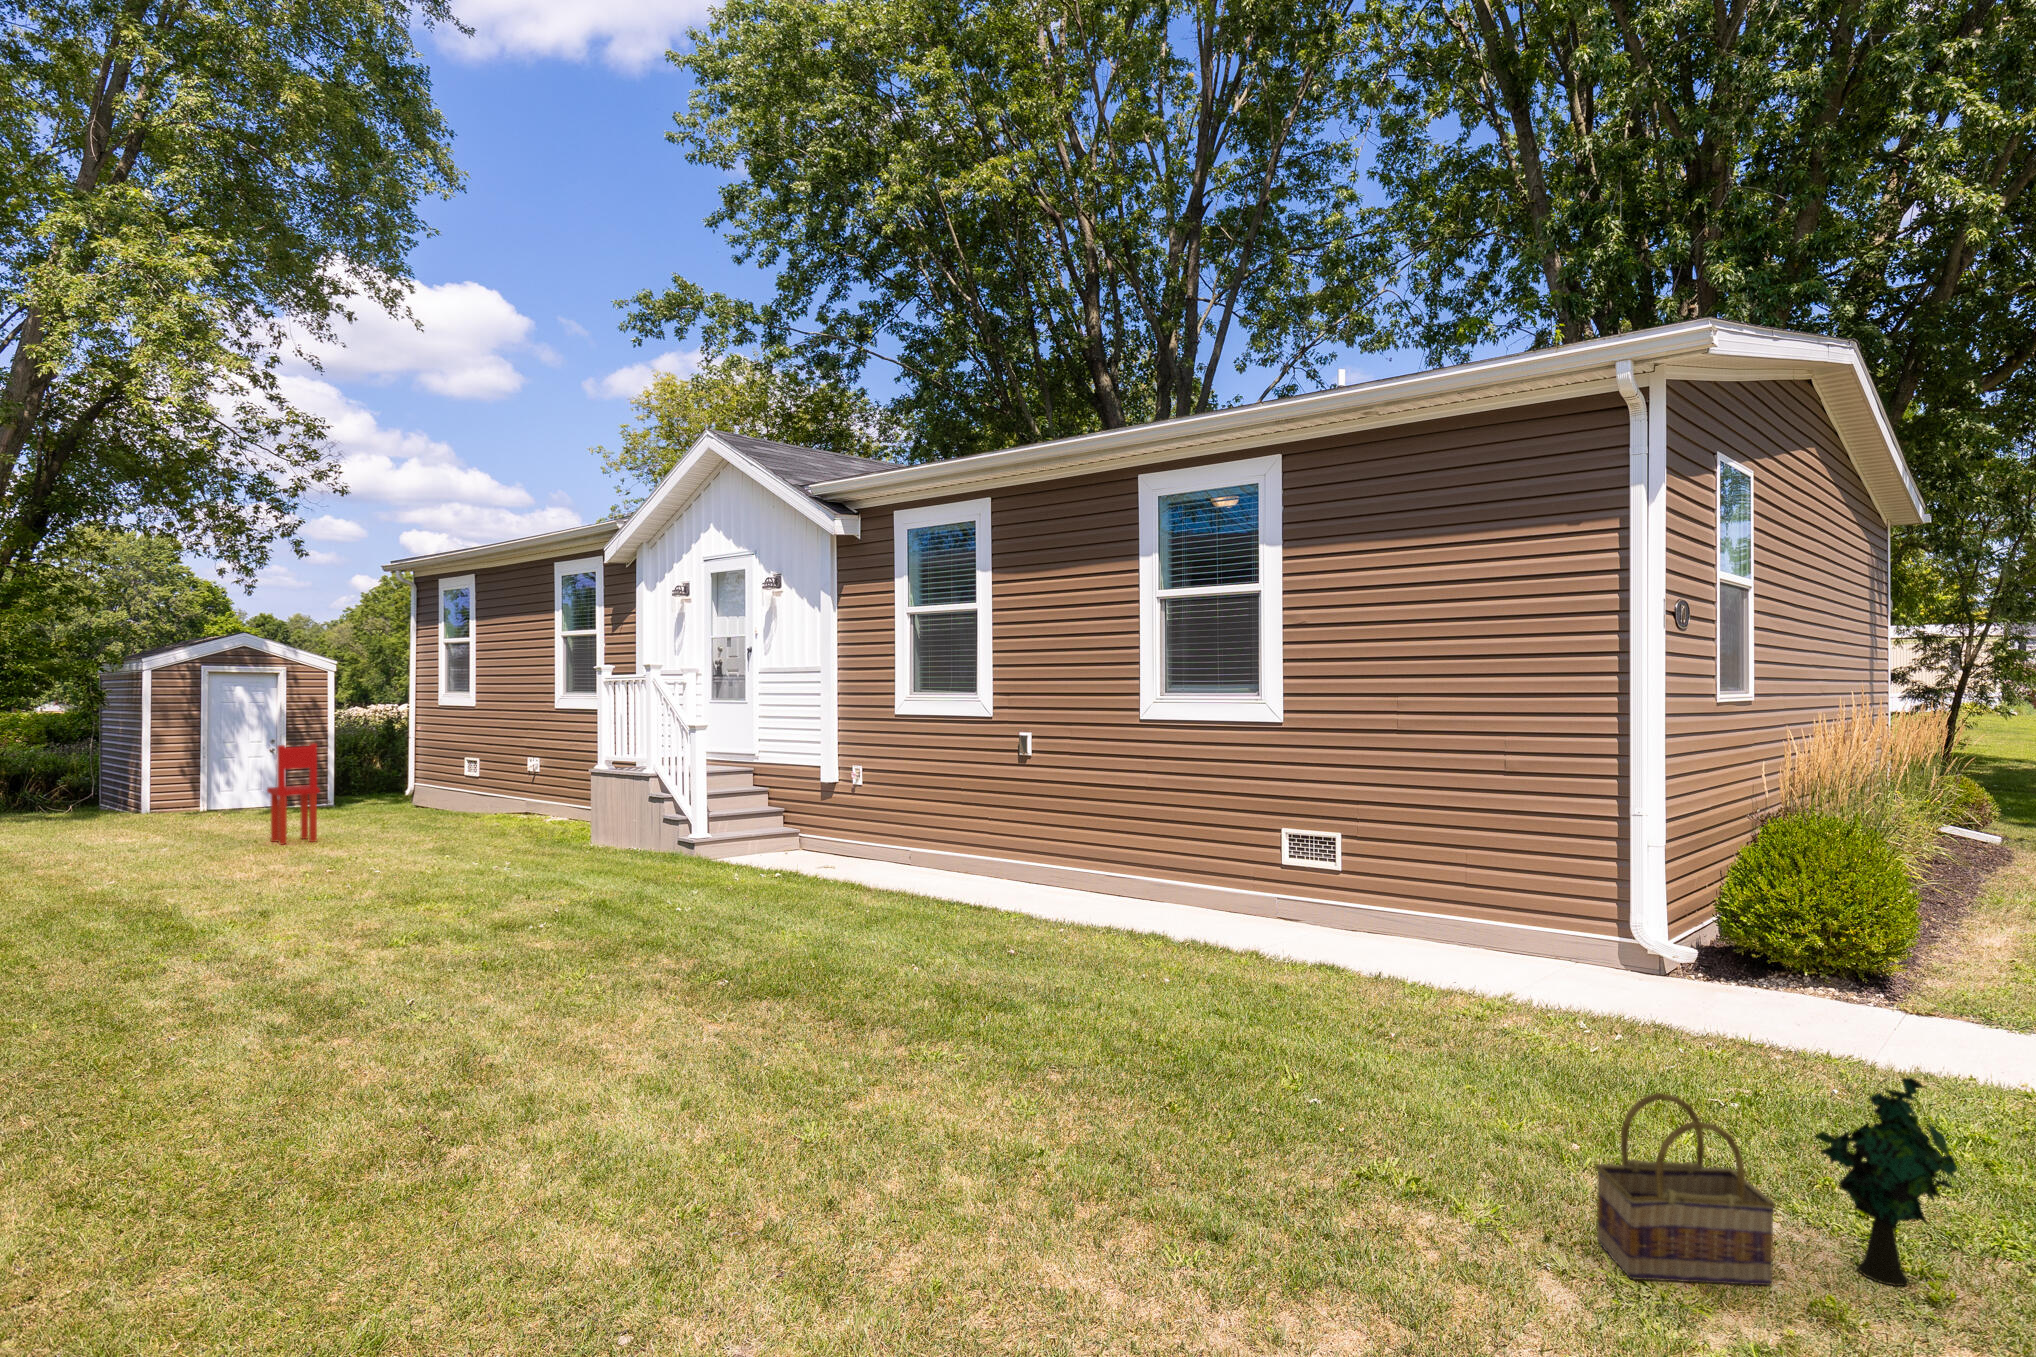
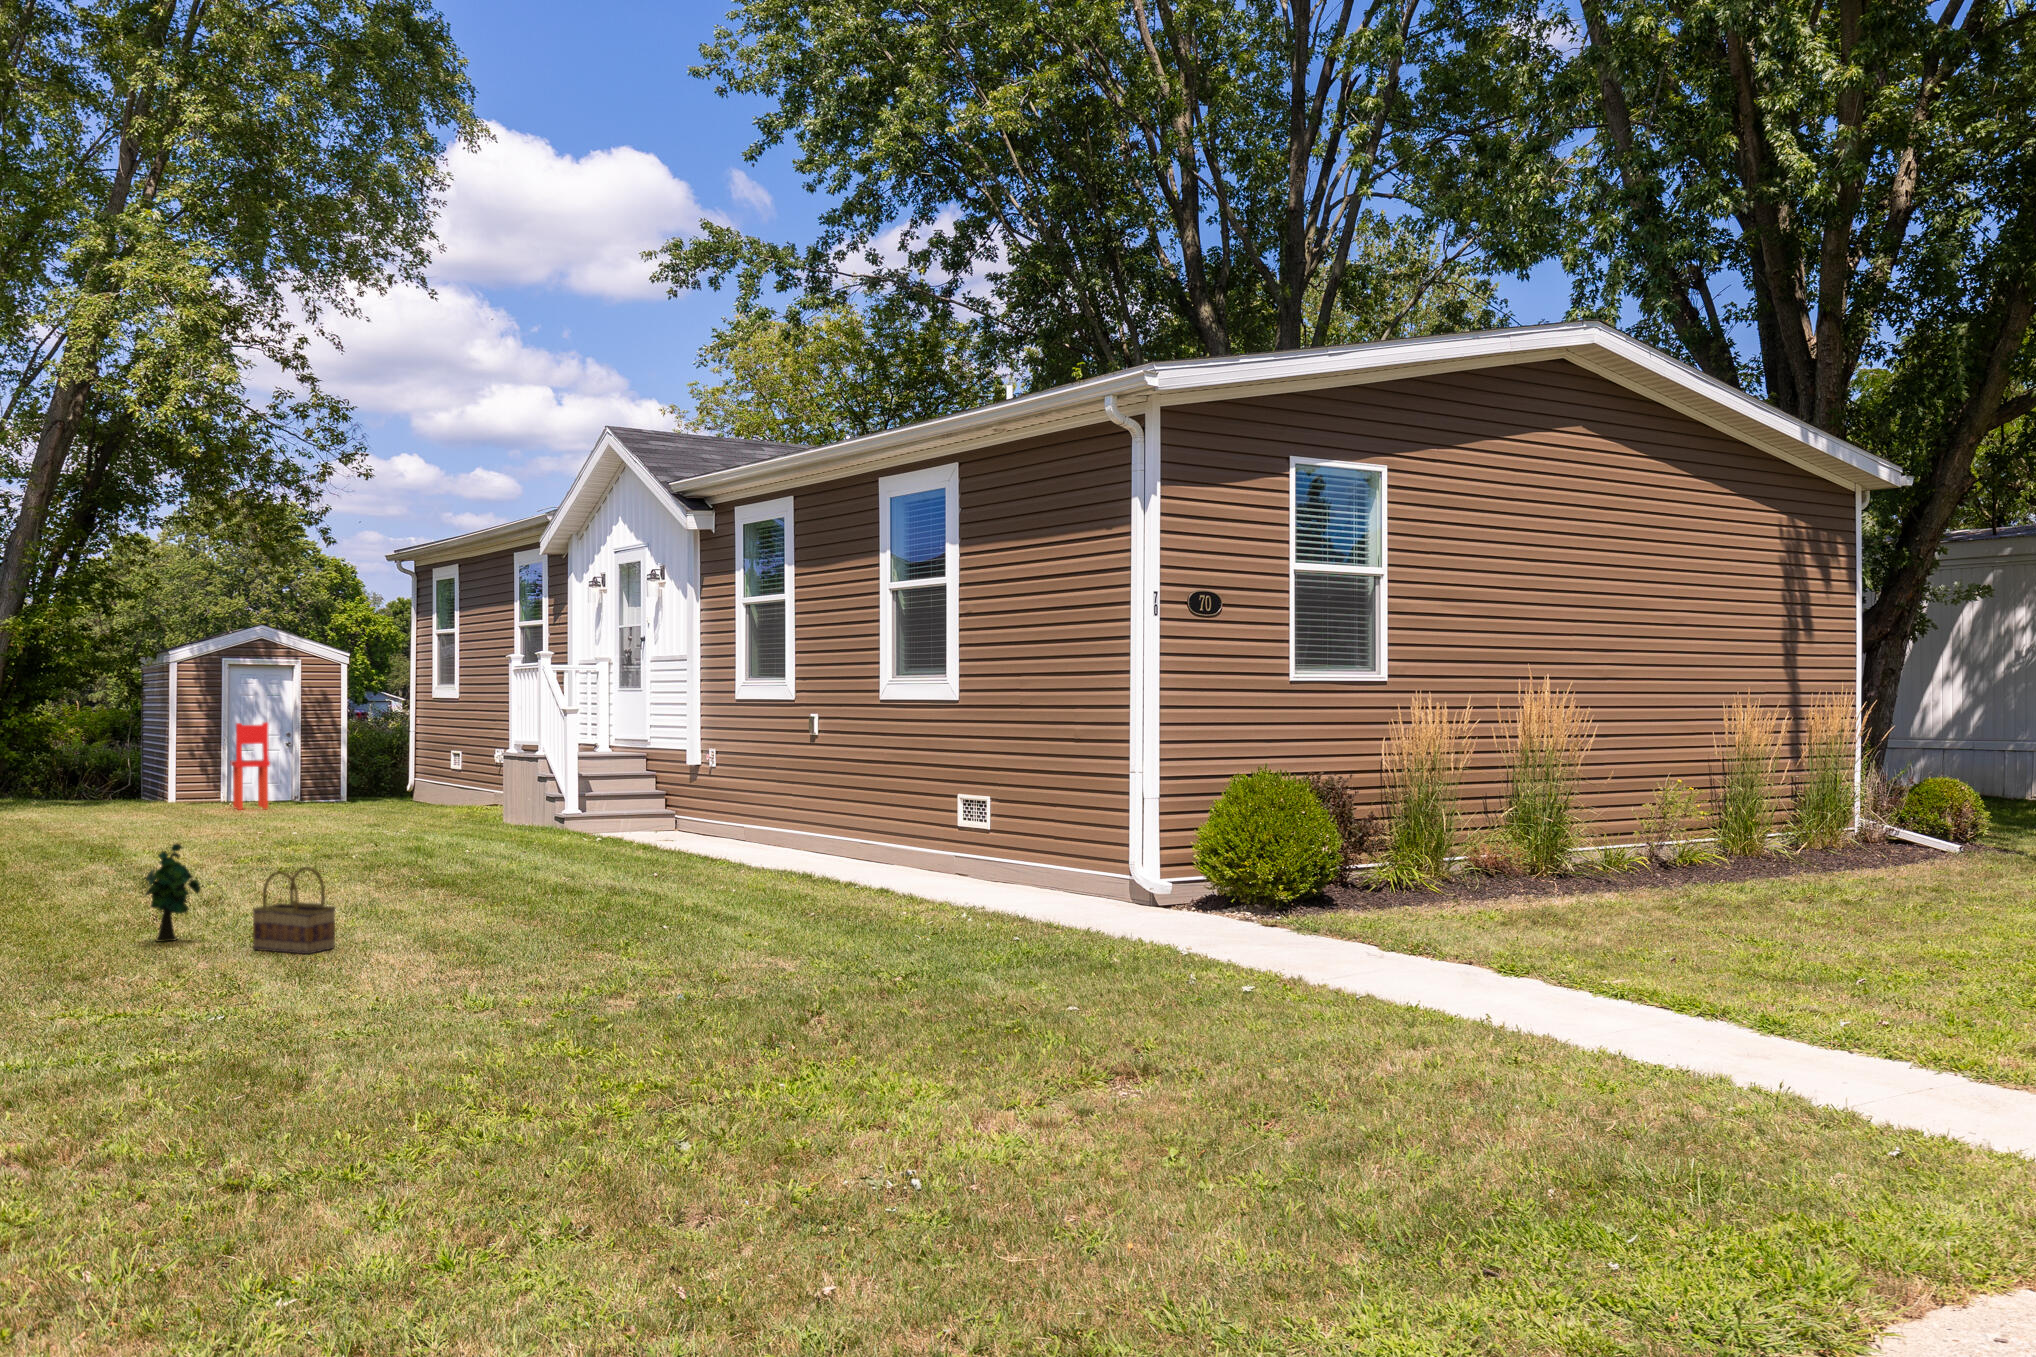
decorative plant: present [1815,1078,1958,1286] -> present [144,843,201,942]
basket: present [1596,1093,1776,1285] -> present [252,867,336,954]

